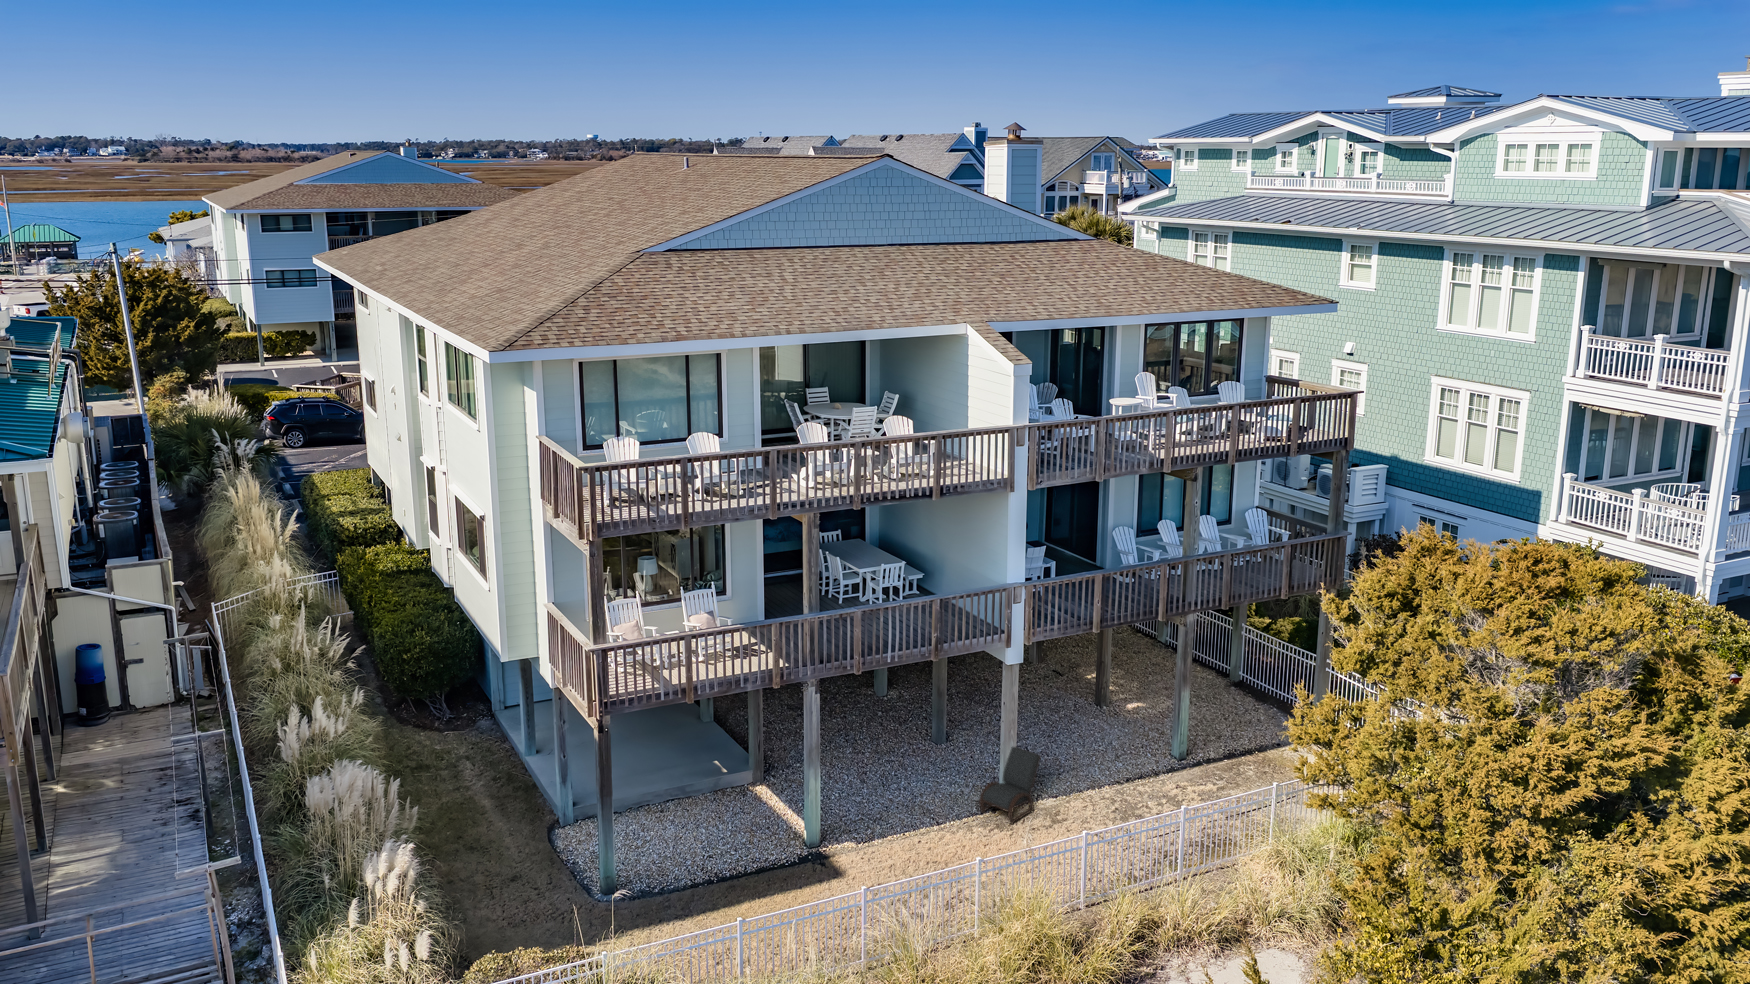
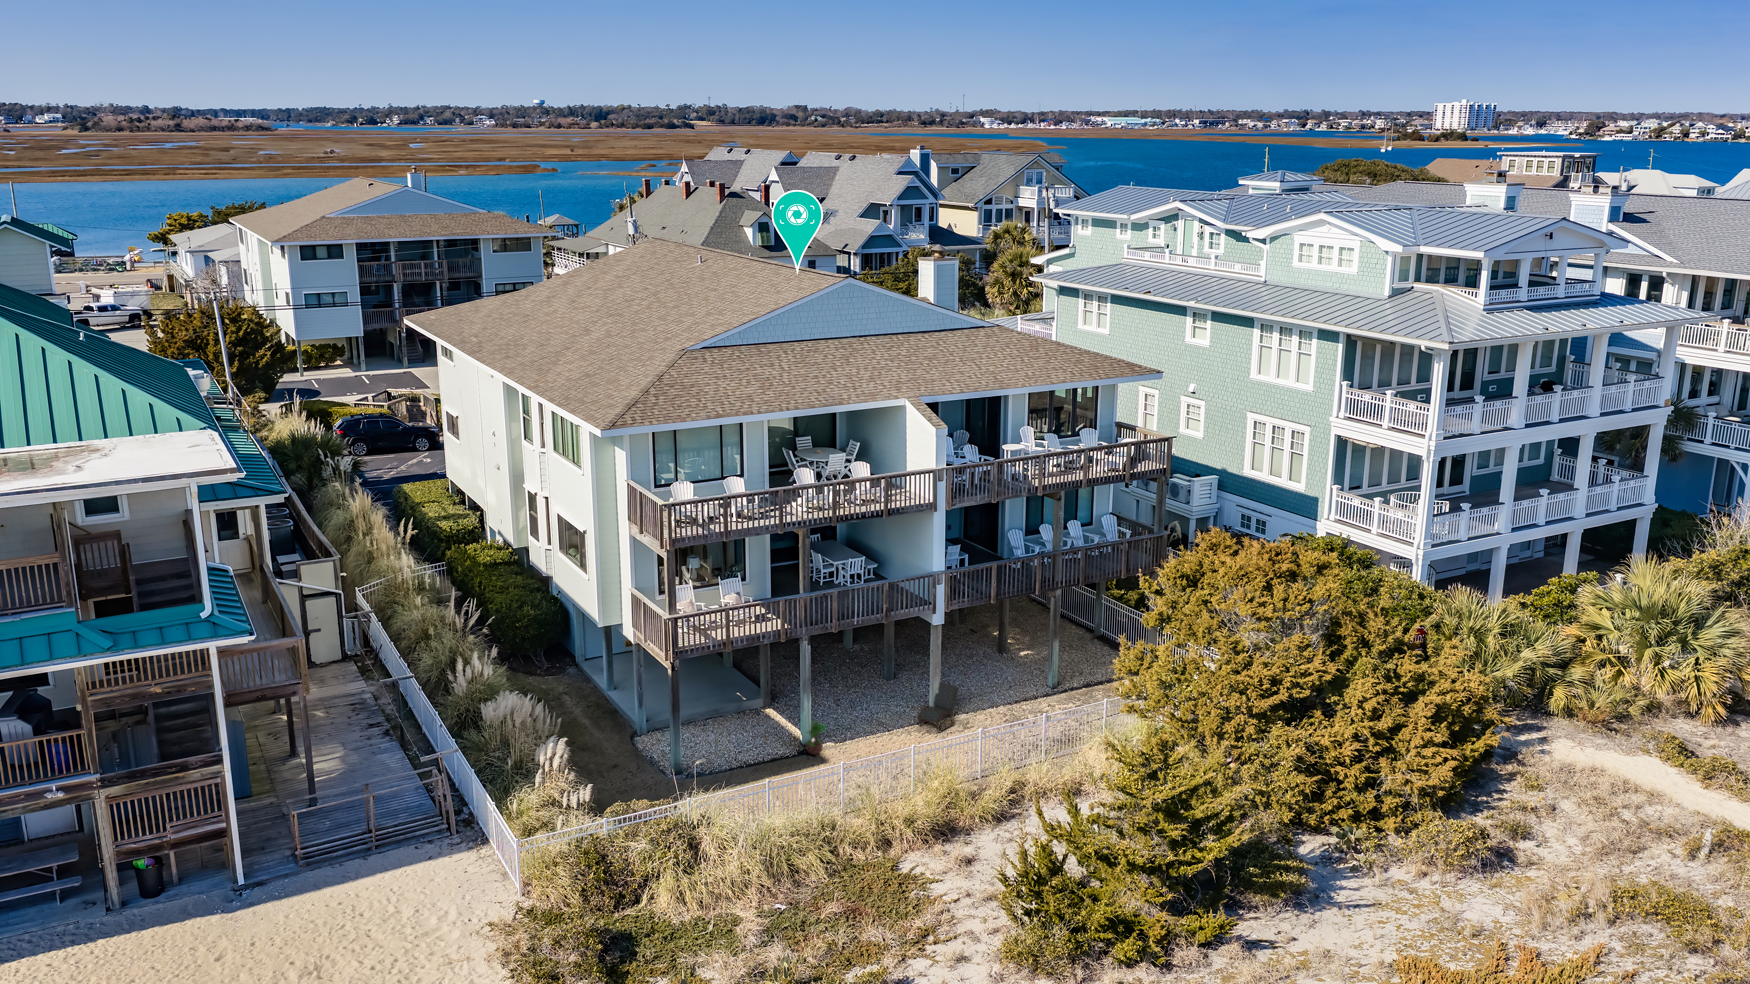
potted tree: none [807,804,842,857] -> present [806,722,824,754]

